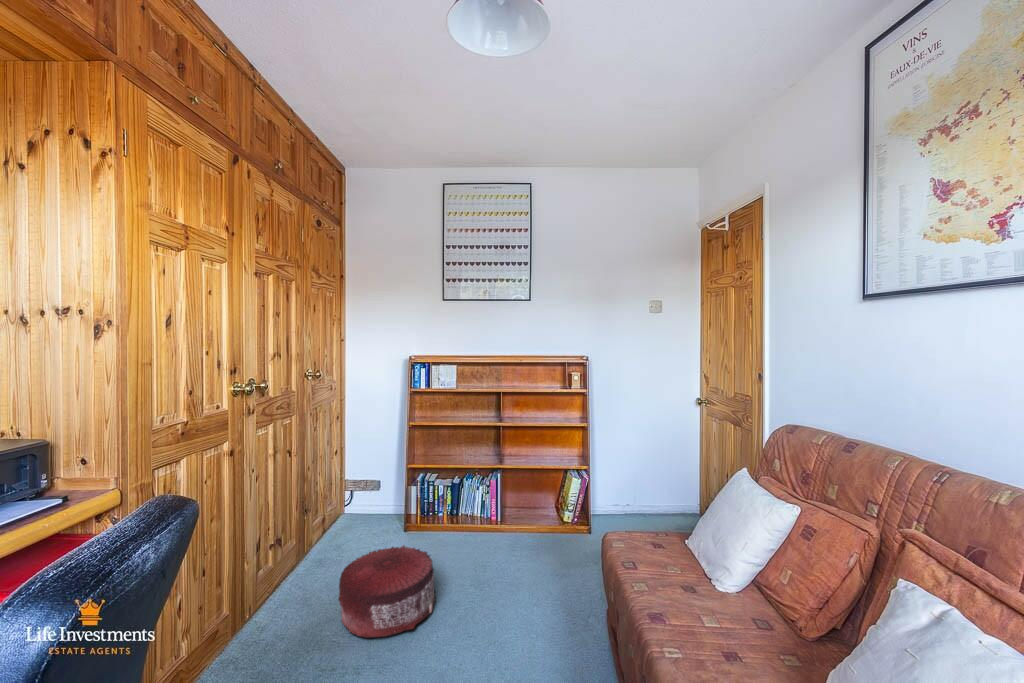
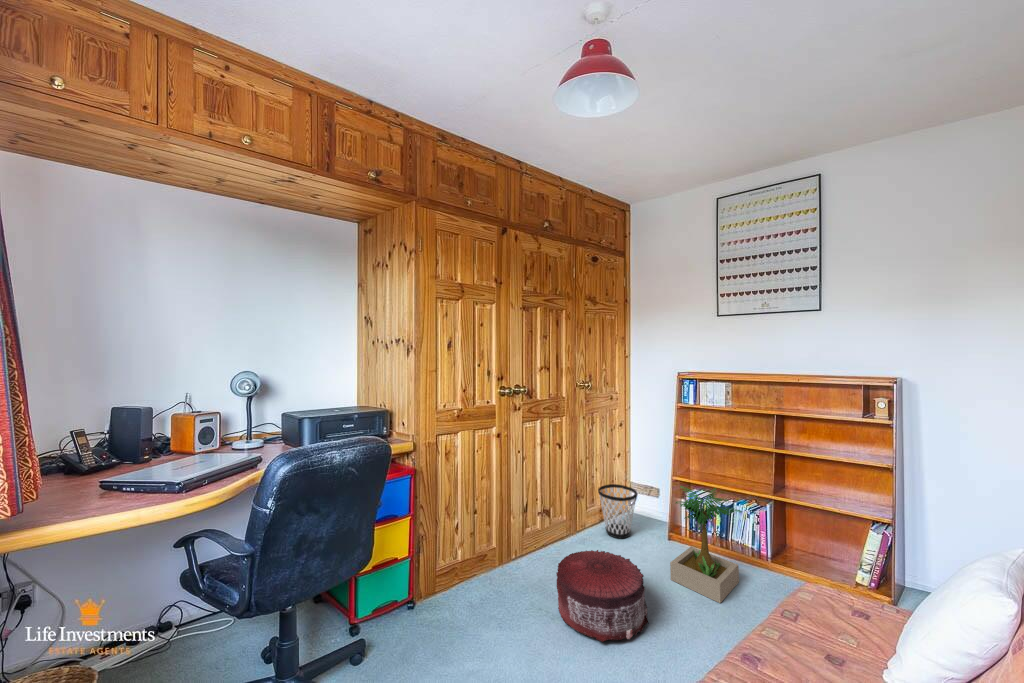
potted plant: none [422,456,483,553] -> present [670,486,741,603]
wastebasket: none [327,484,371,542] -> present [598,484,637,538]

